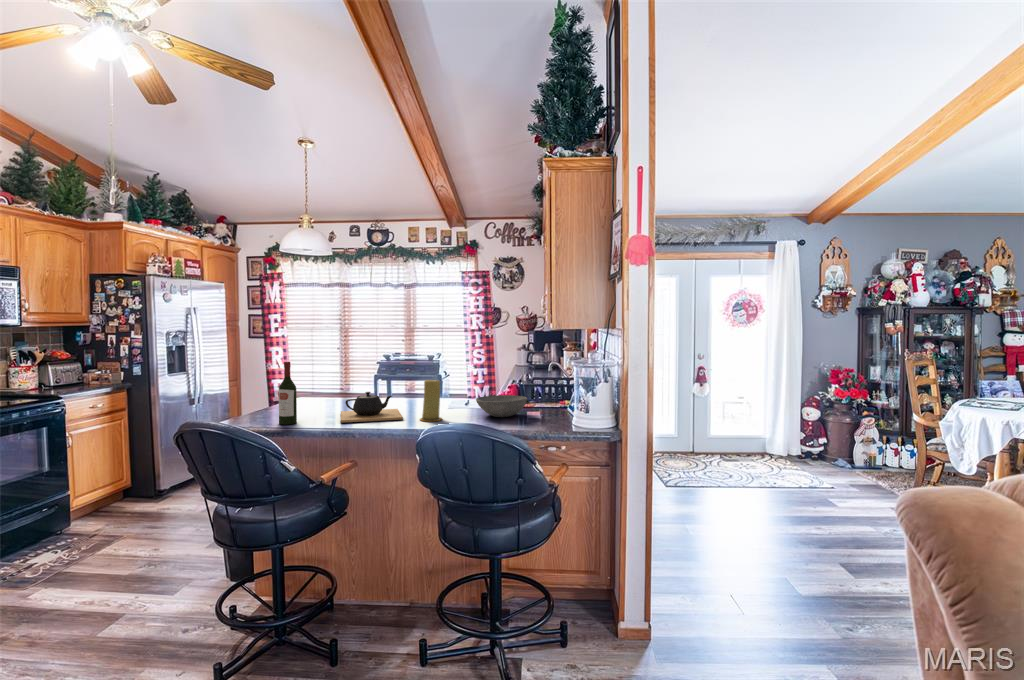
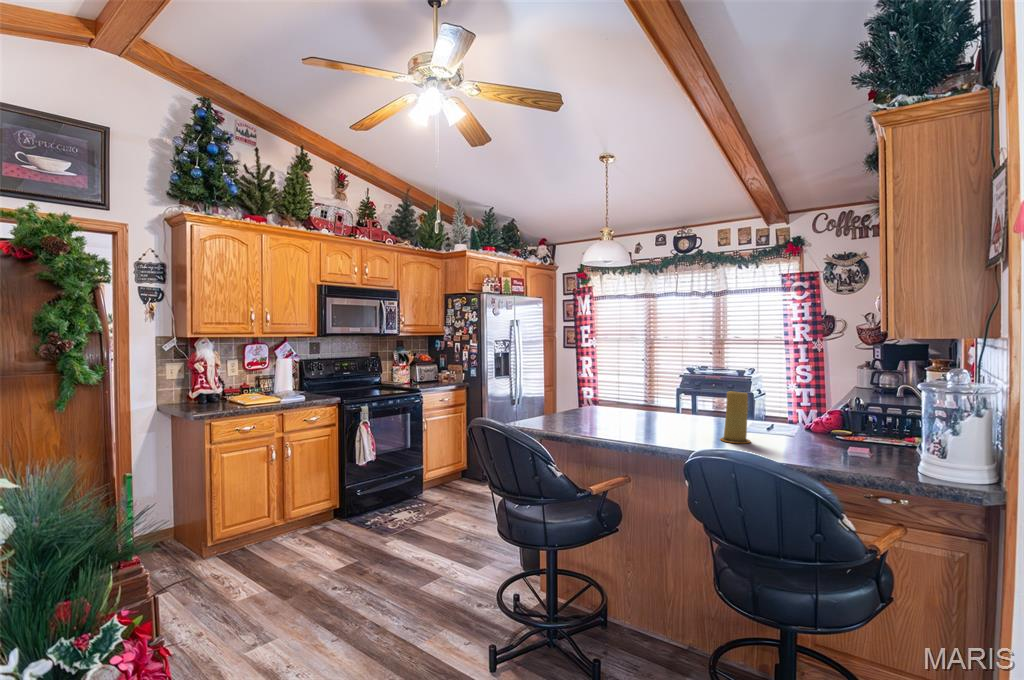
wine bottle: present [279,362,297,425] -> none [565,363,582,428]
teapot: present [341,392,403,423] -> none [626,401,699,437]
bowl: present [476,395,527,417] -> none [800,418,883,449]

